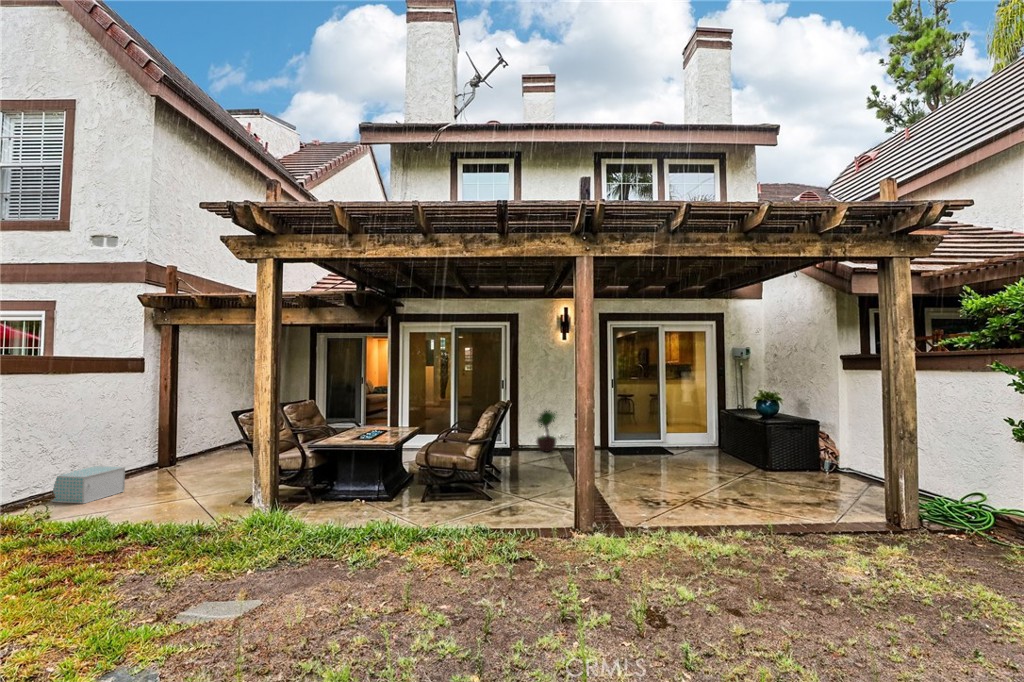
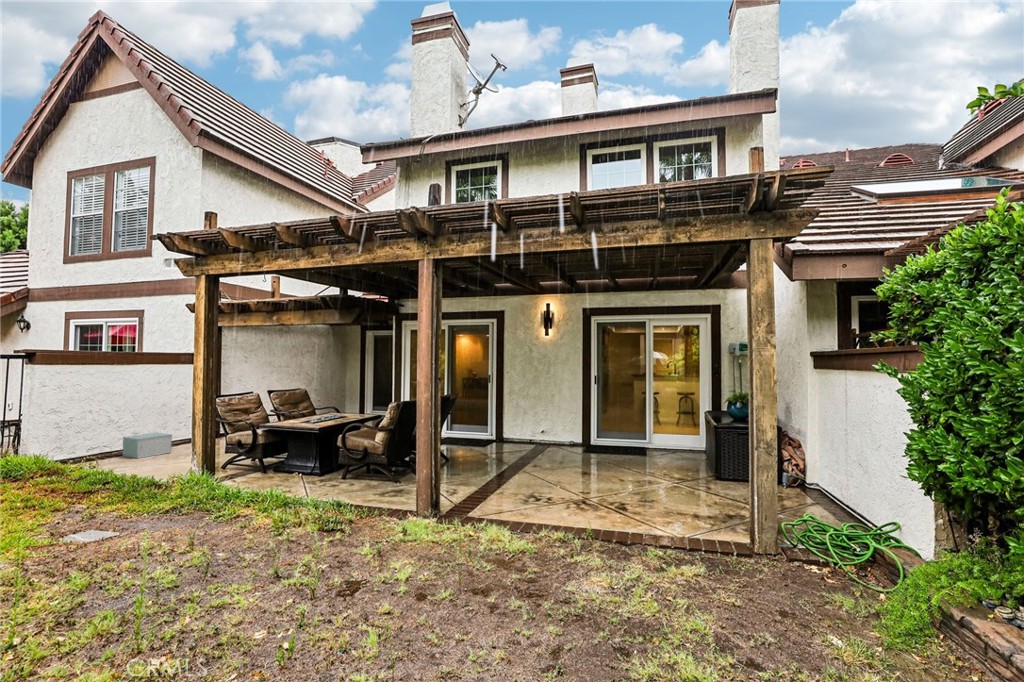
potted tree: present [537,410,557,451] -> none [516,400,542,446]

